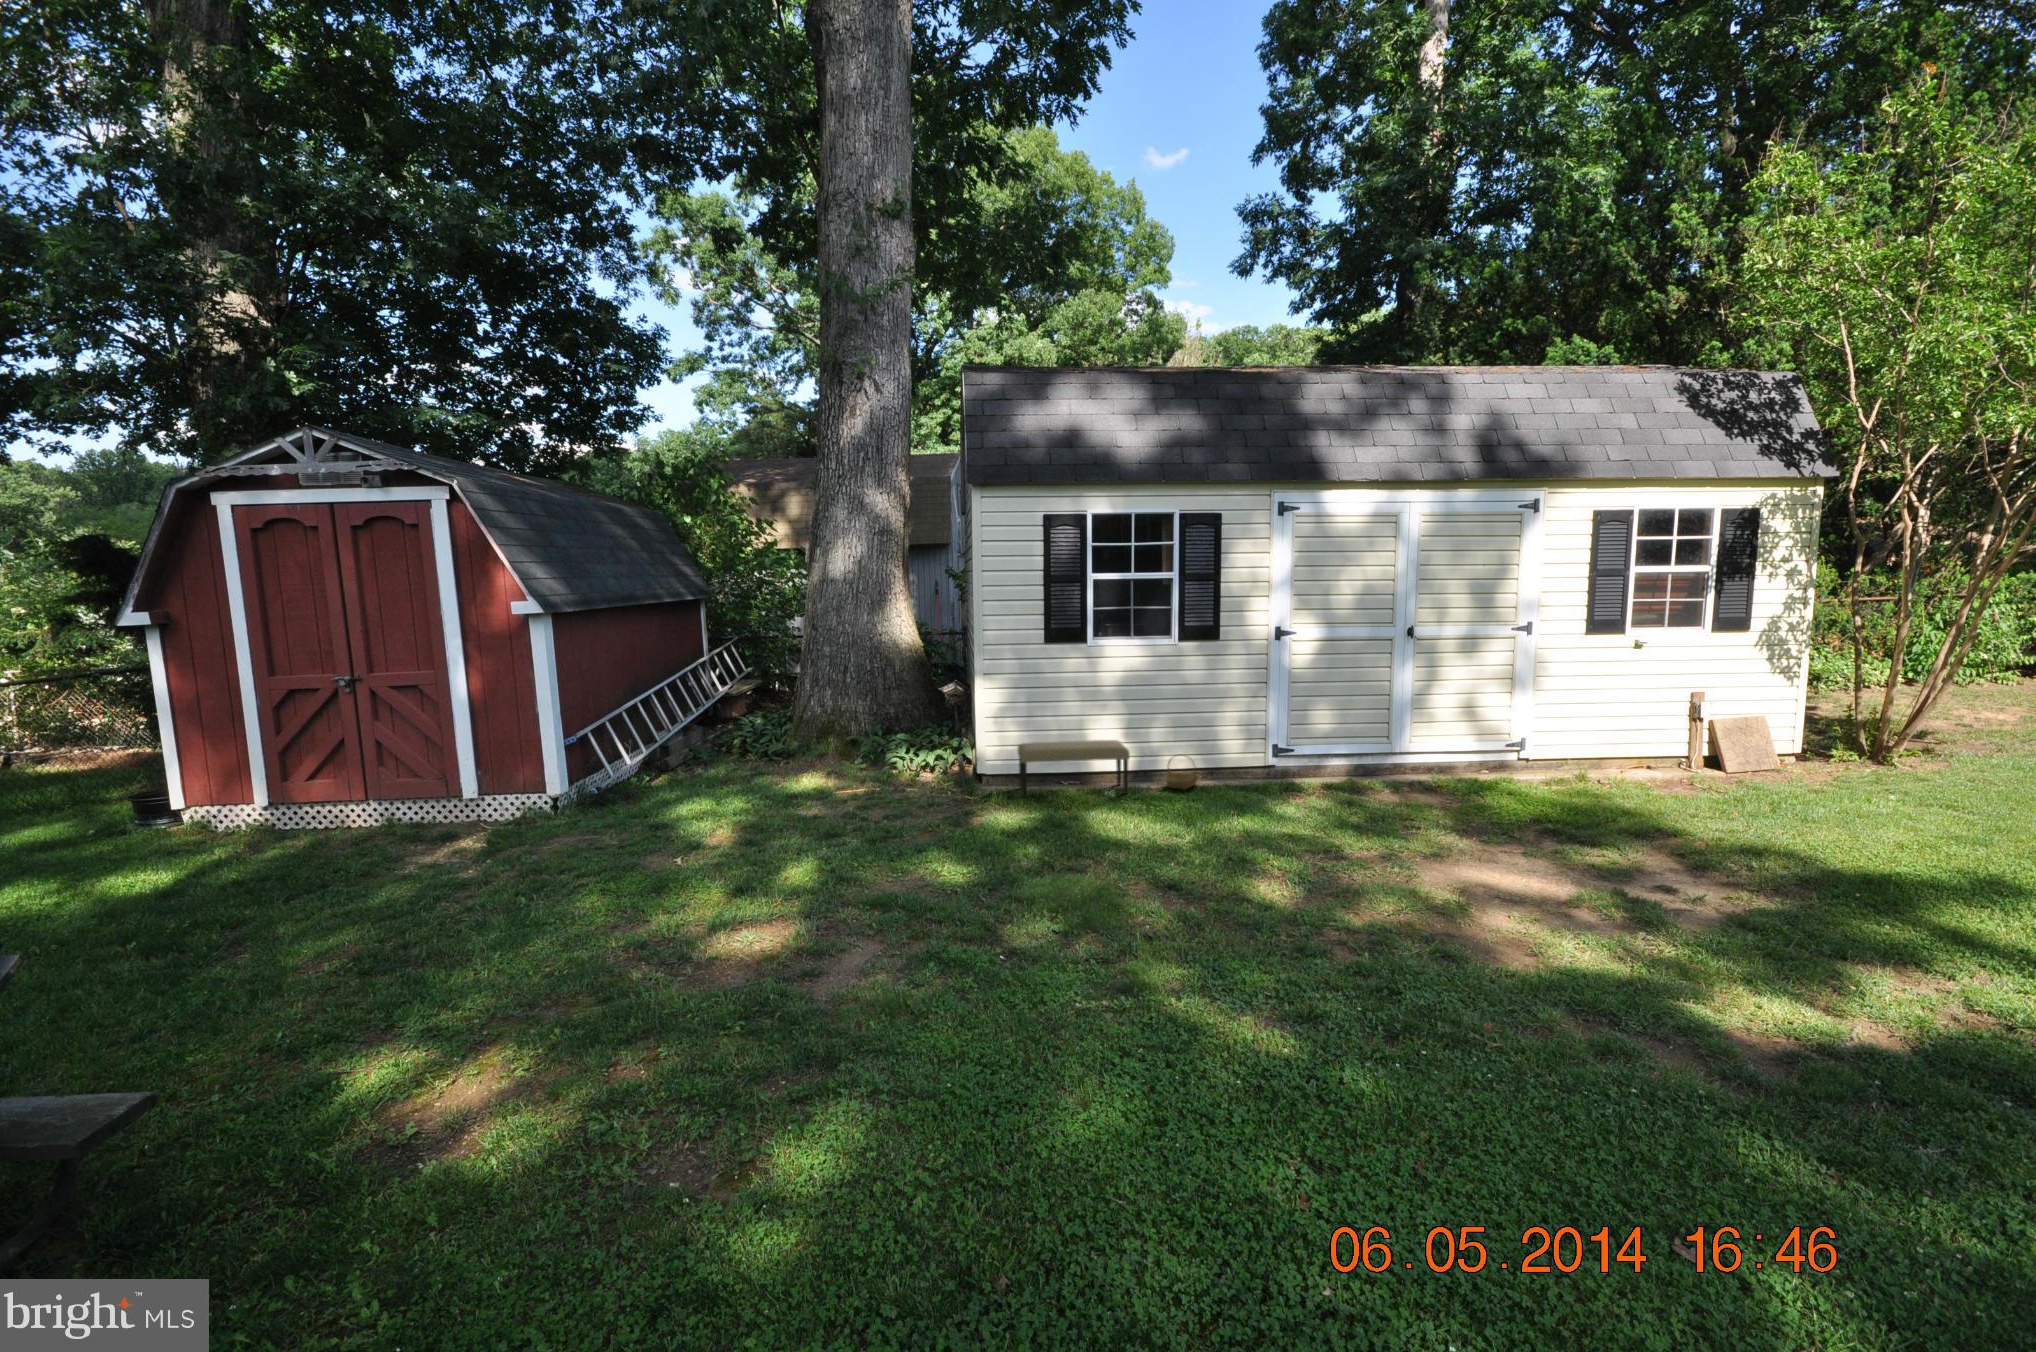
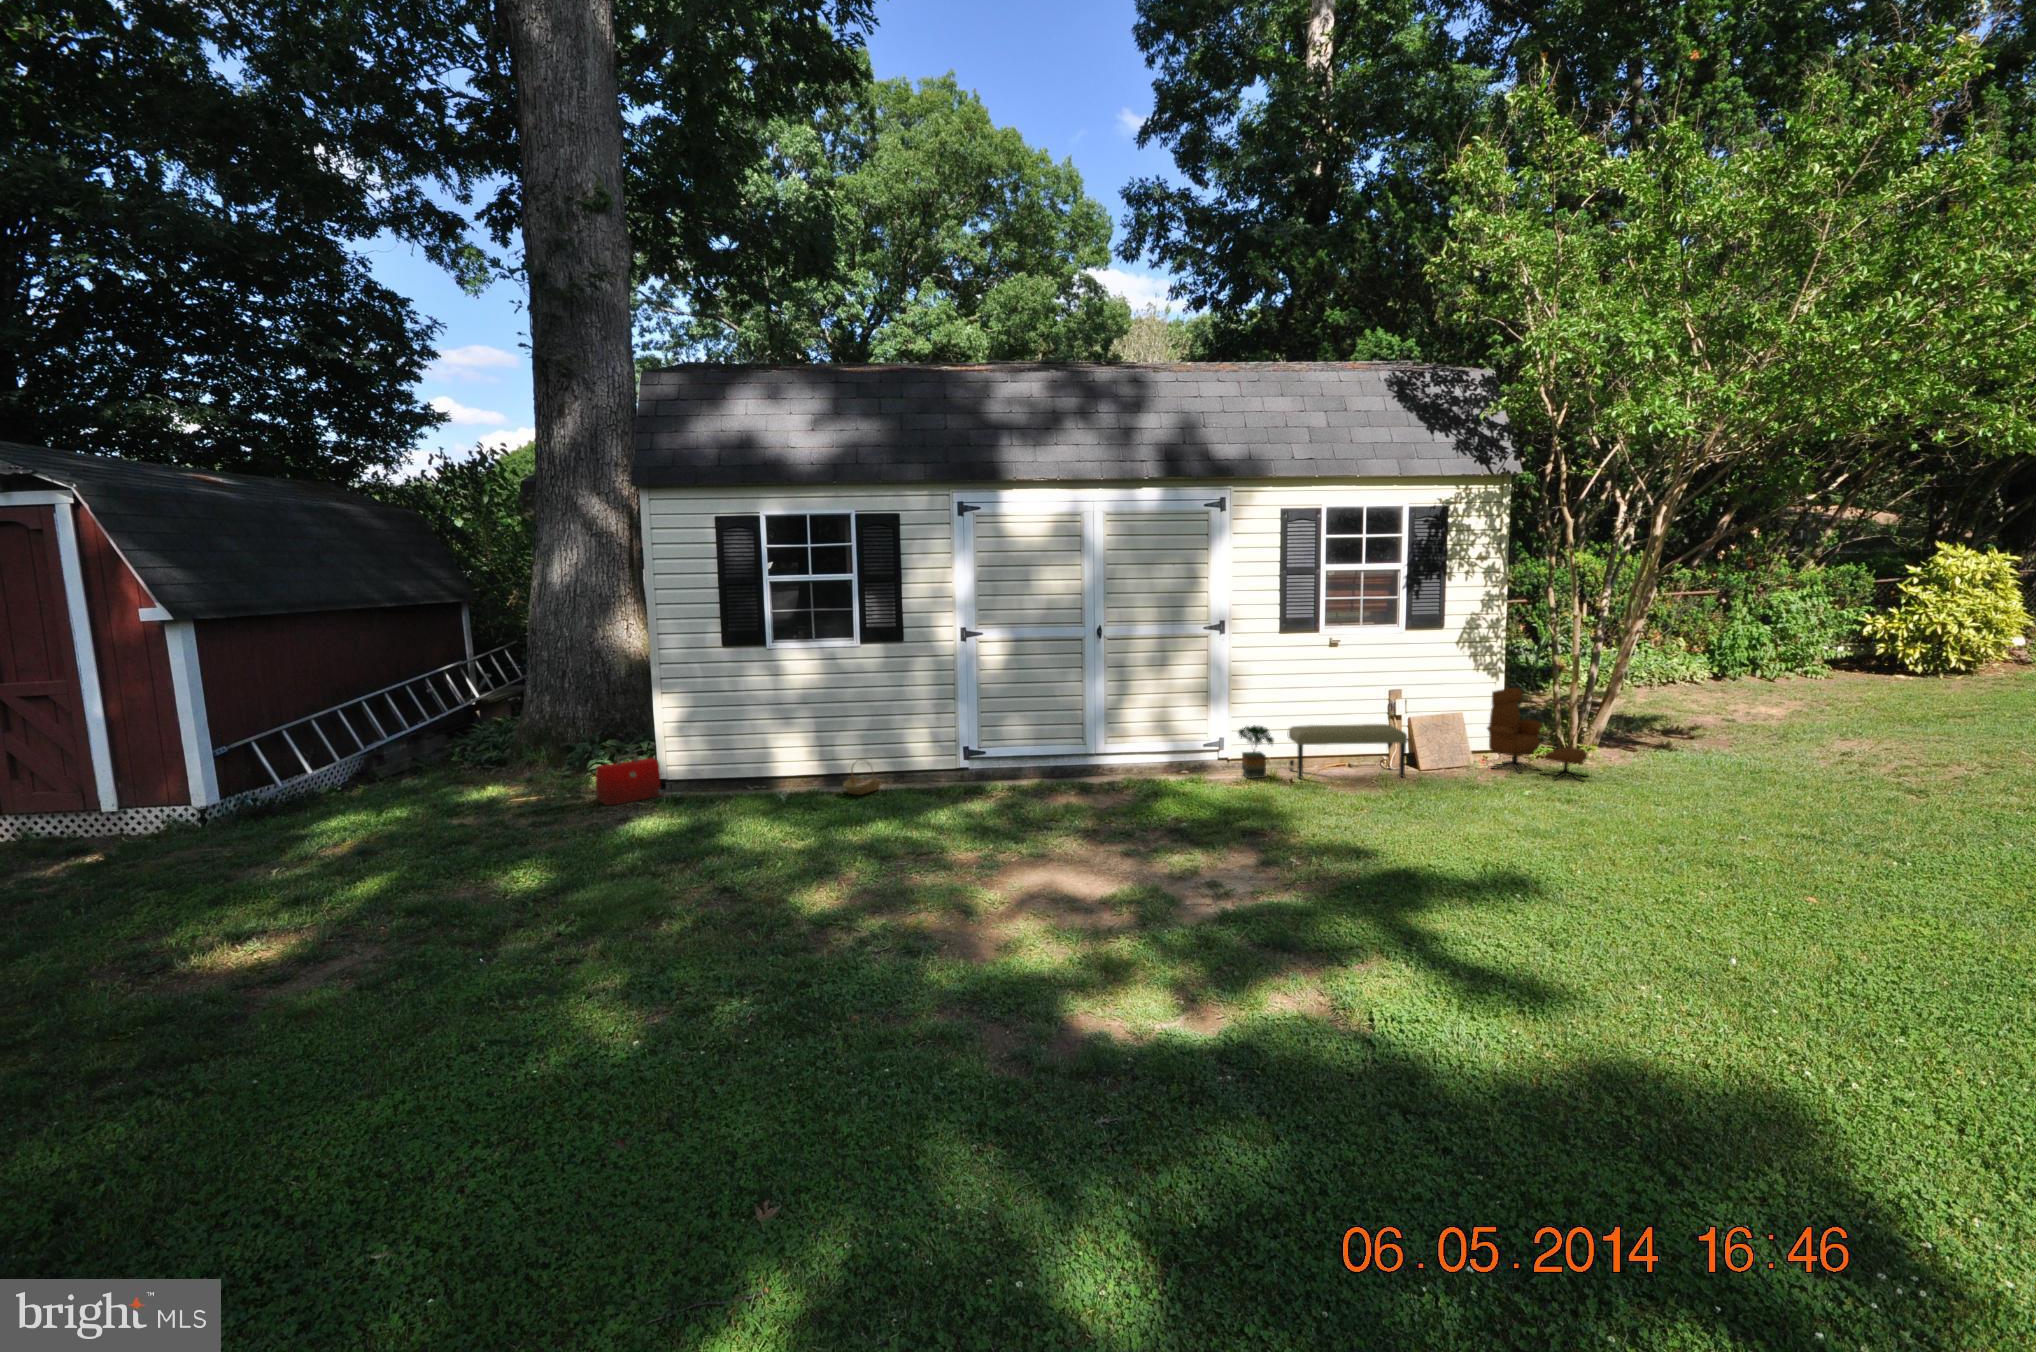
lounge chair: none [1791,689,1913,783] -> present [1487,688,1587,782]
potted tree: none [1543,724,1590,777] -> present [1238,725,1274,779]
bench: present [1018,740,1130,797] -> present [1288,724,1408,778]
toolbox: none [921,747,984,798] -> present [595,754,662,806]

